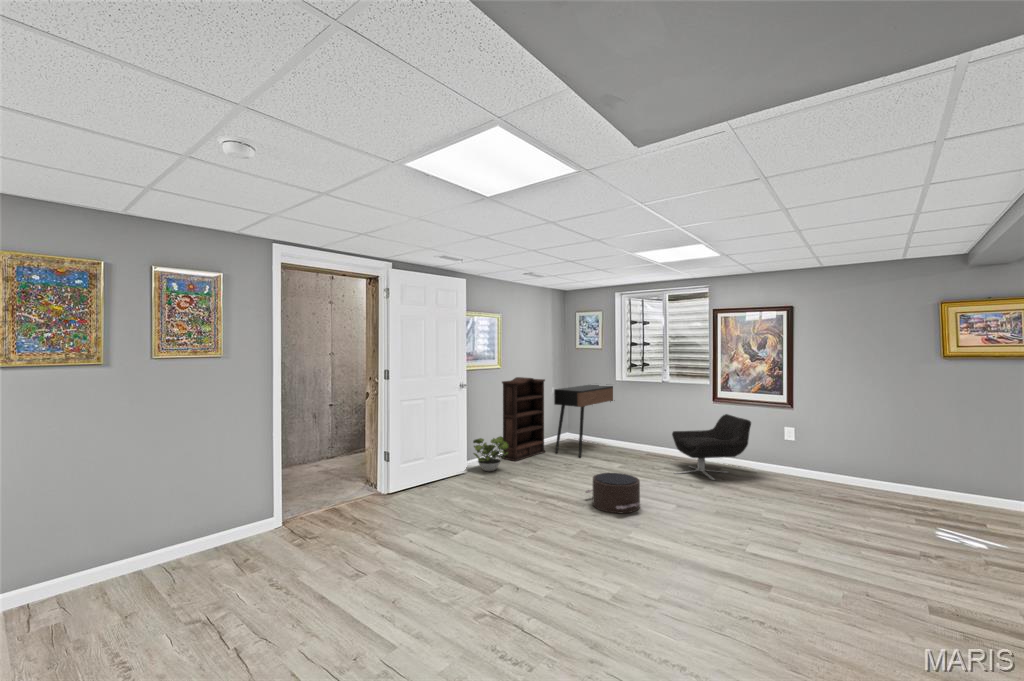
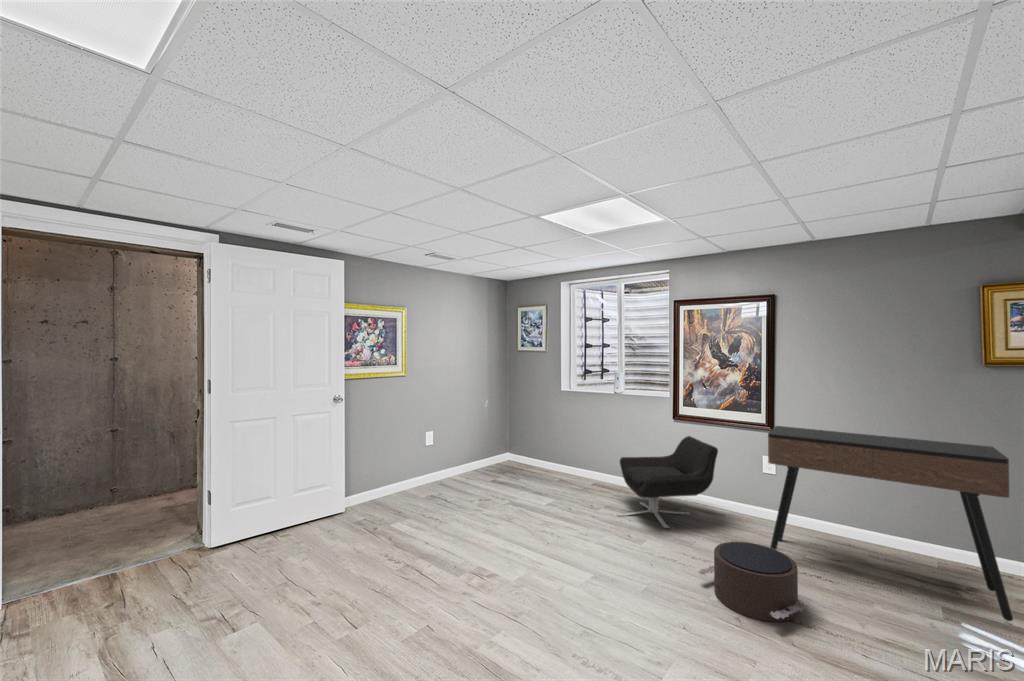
bookshelf: present [502,377,545,461] -> none [410,386,470,493]
console table: present [554,384,613,457] -> present [768,426,1013,621]
potted plant: present [473,436,508,471] -> none [358,465,405,510]
pouf: present [586,473,640,513] -> present [698,542,808,622]

